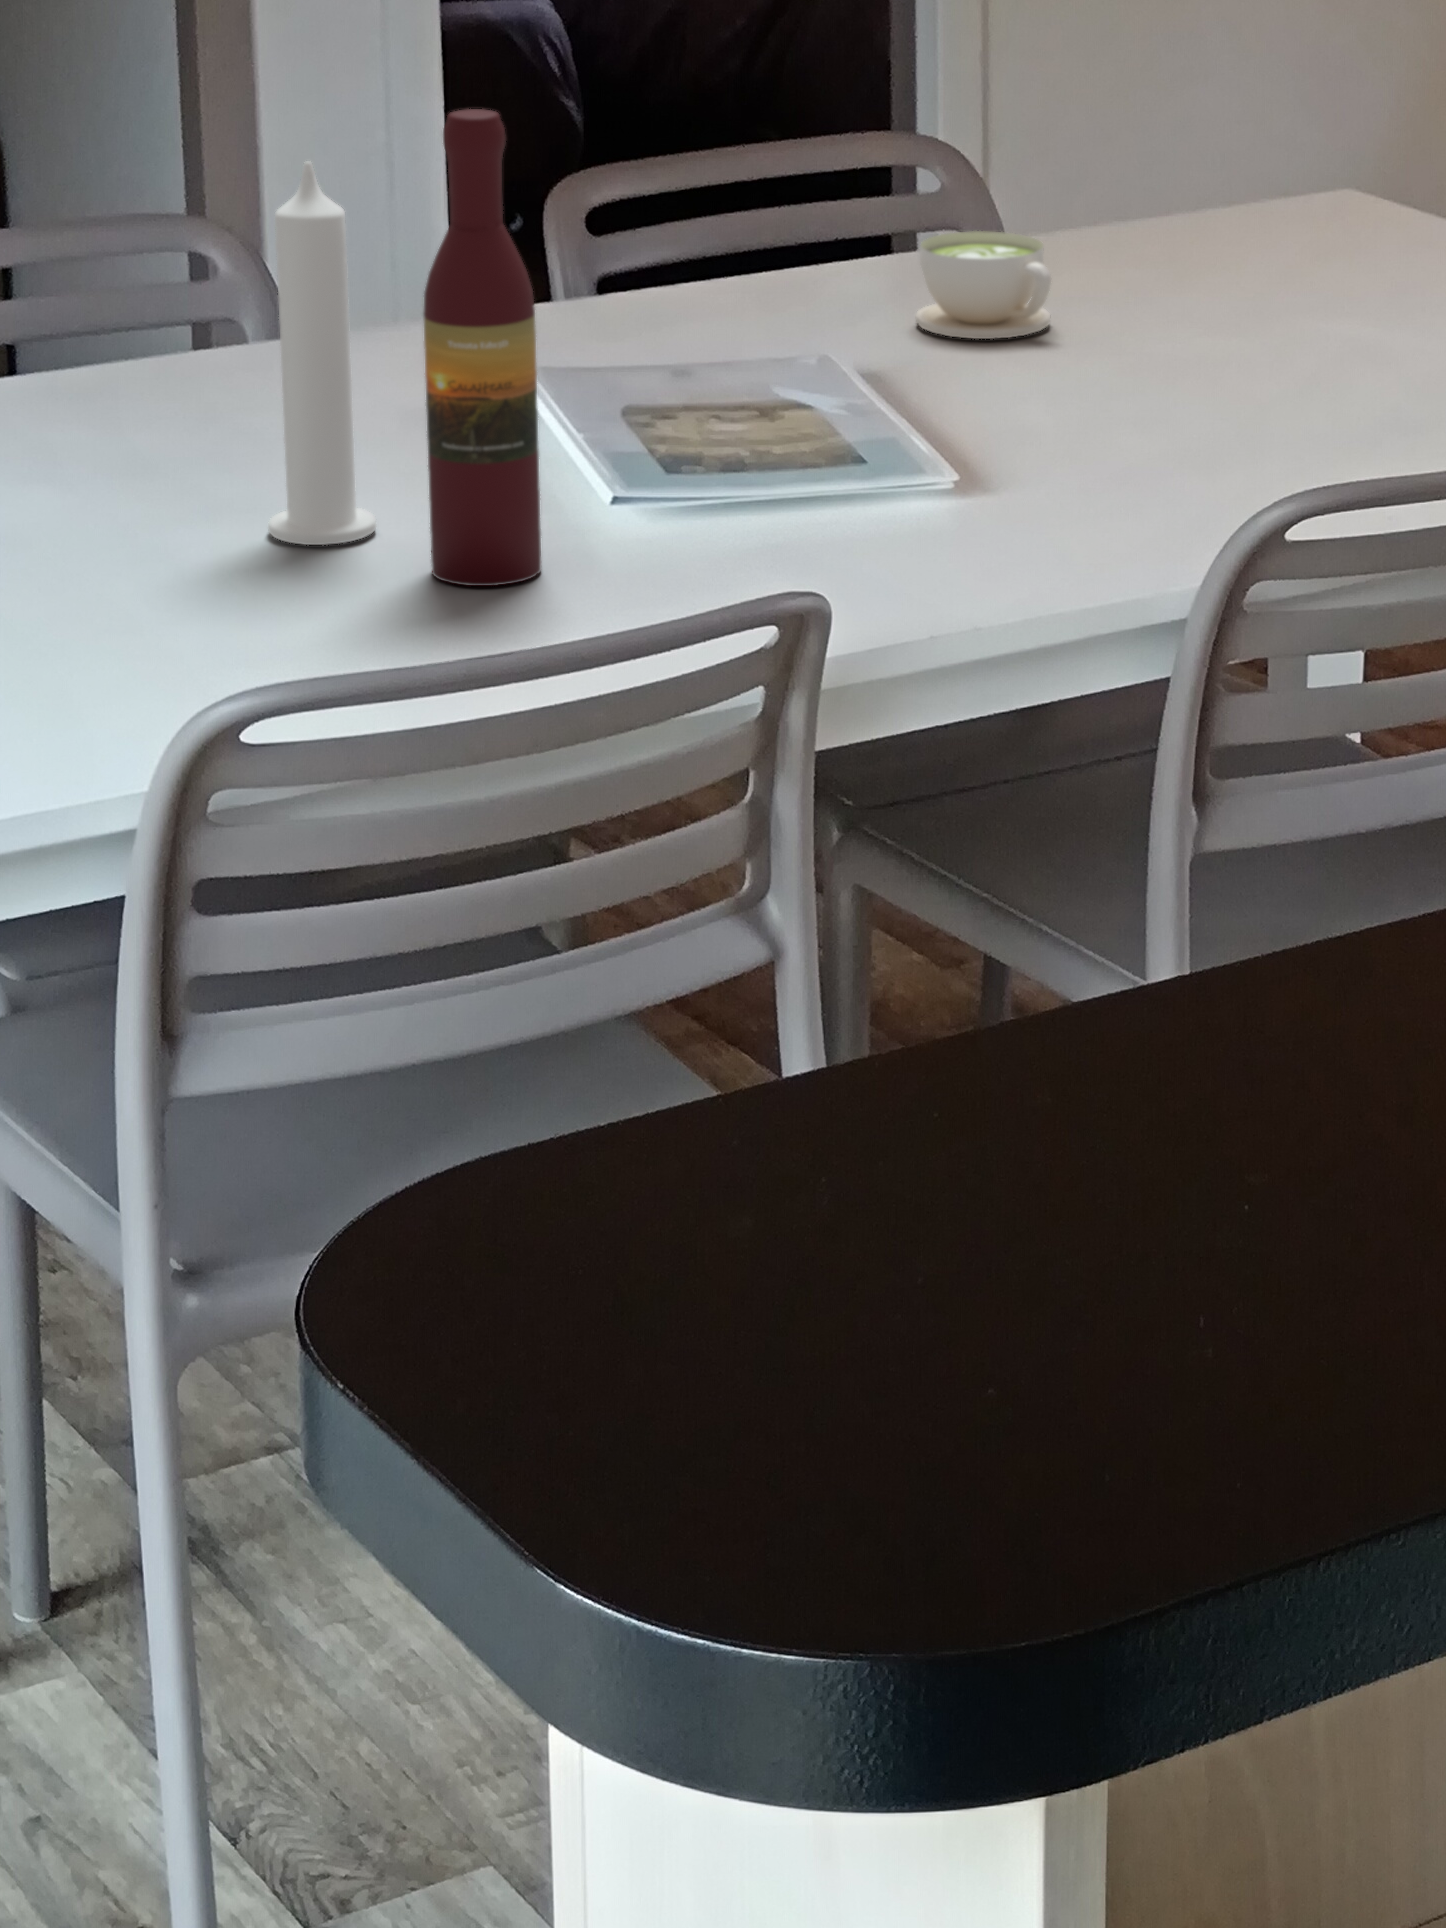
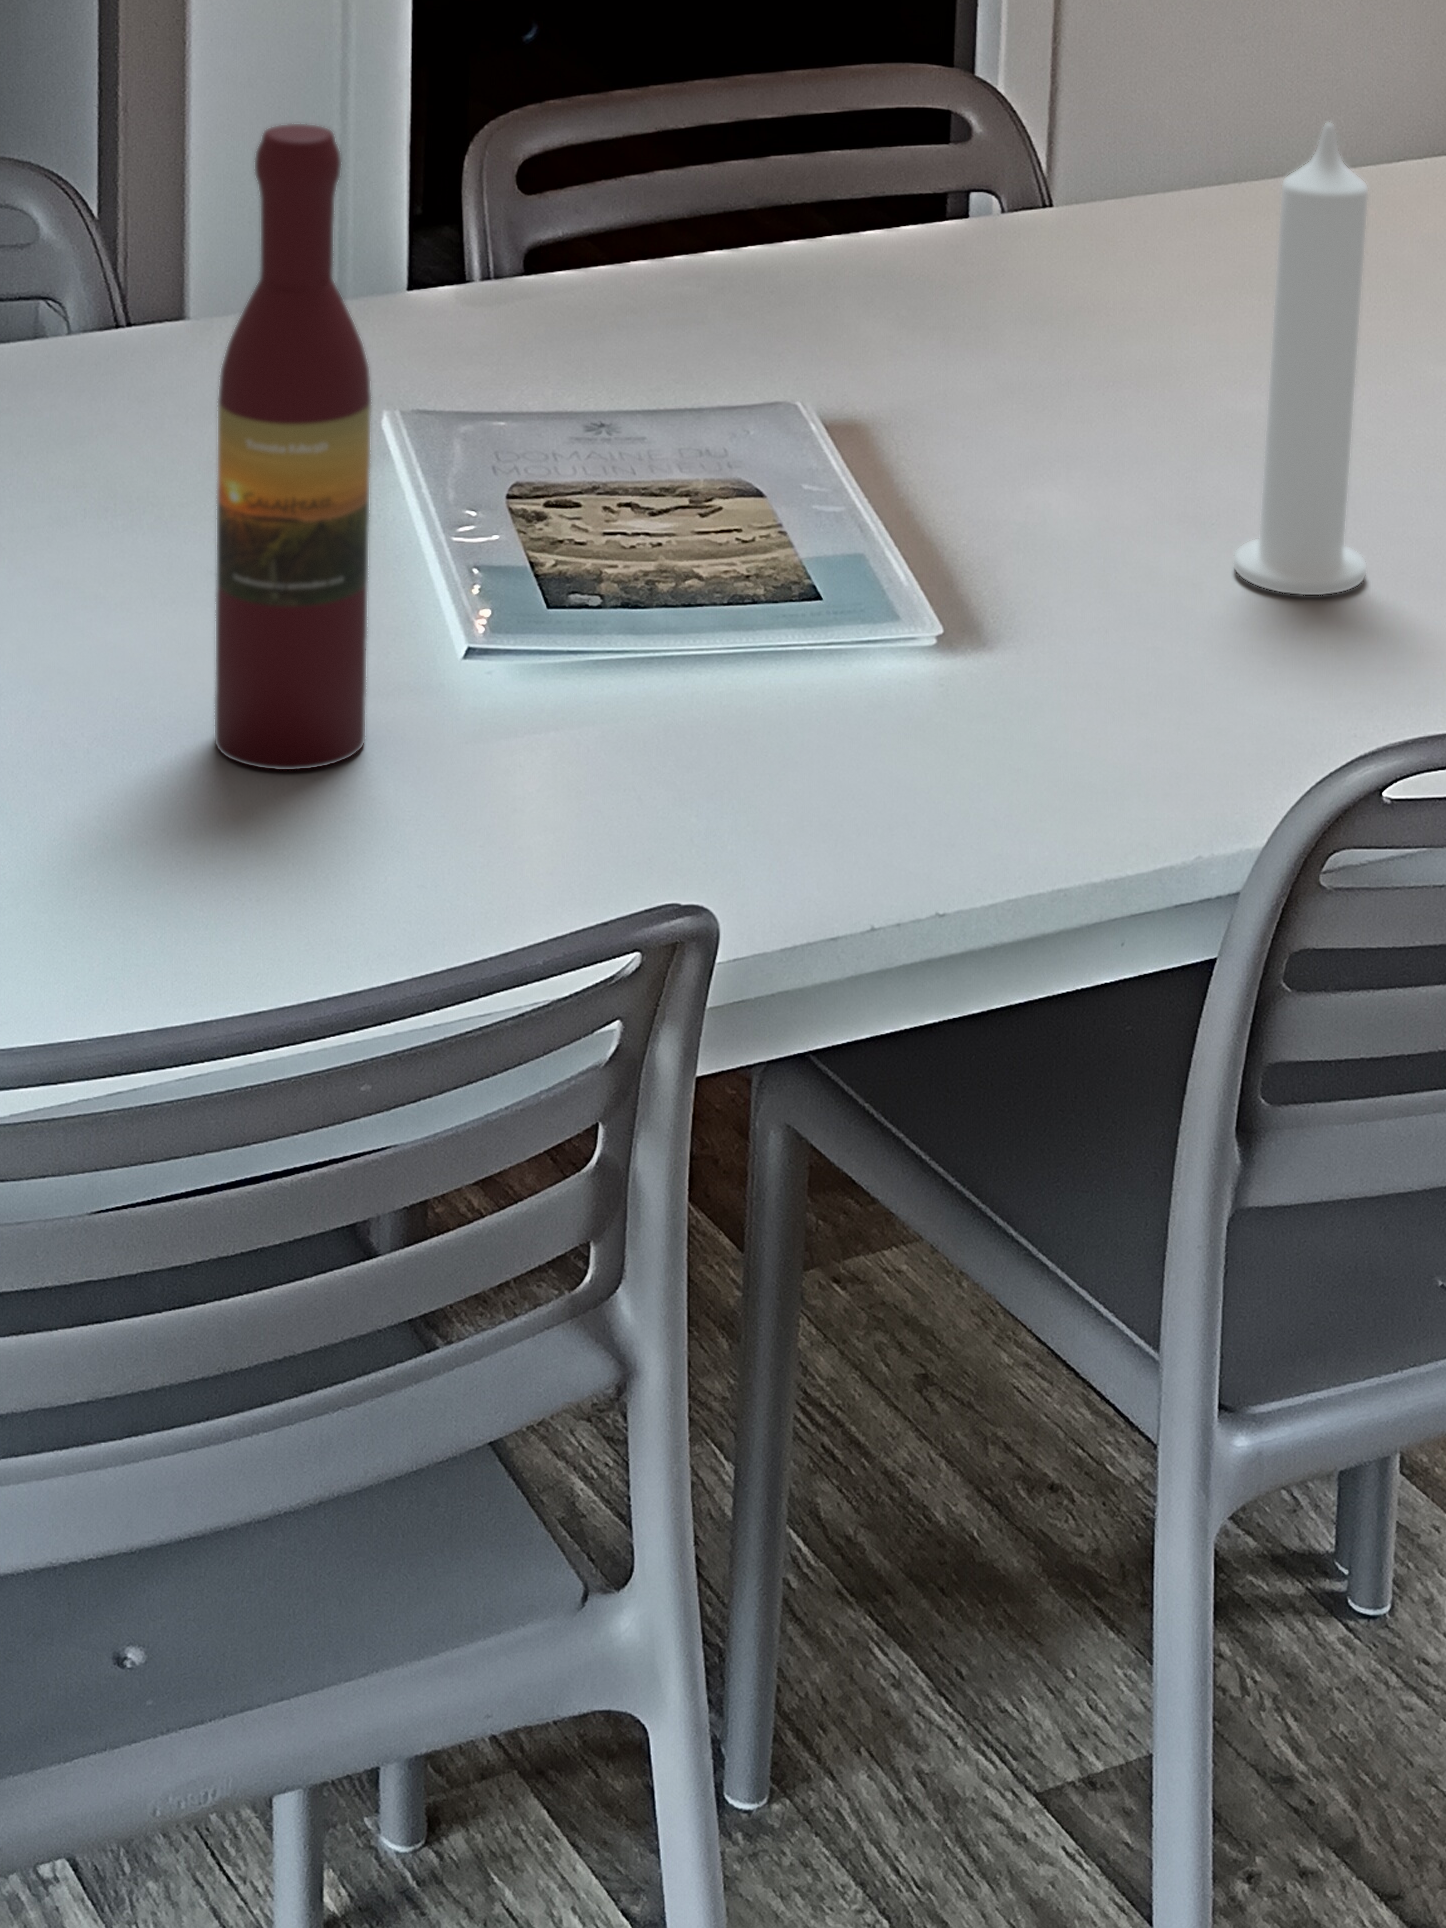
candle: present [268,161,376,545] -> present [1234,123,1368,595]
coffee cup: present [916,231,1051,339] -> none [925,218,1101,366]

